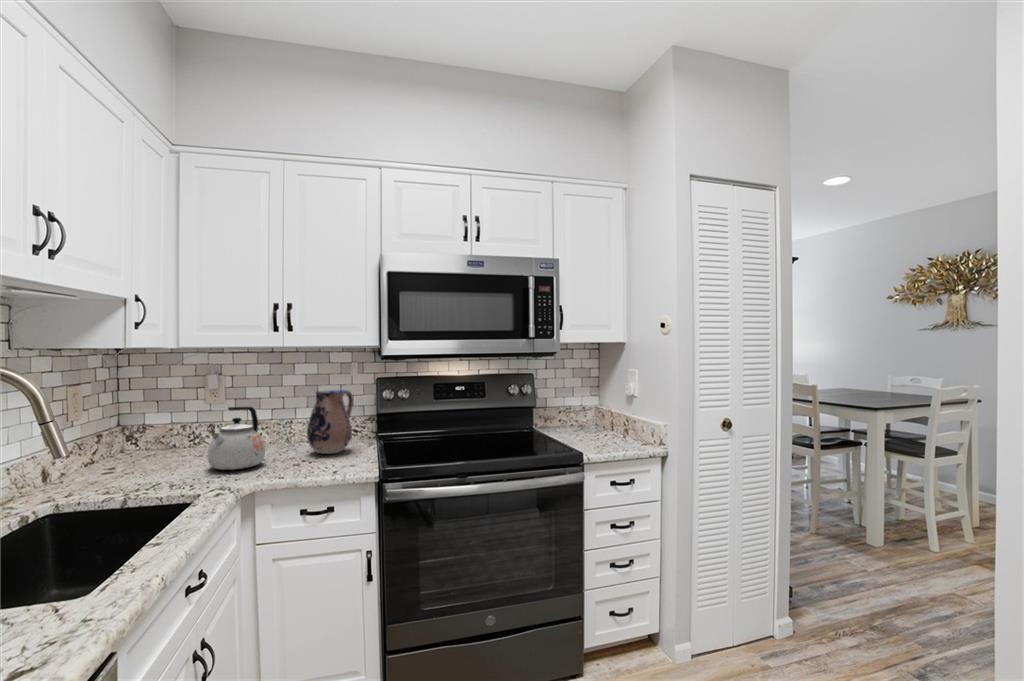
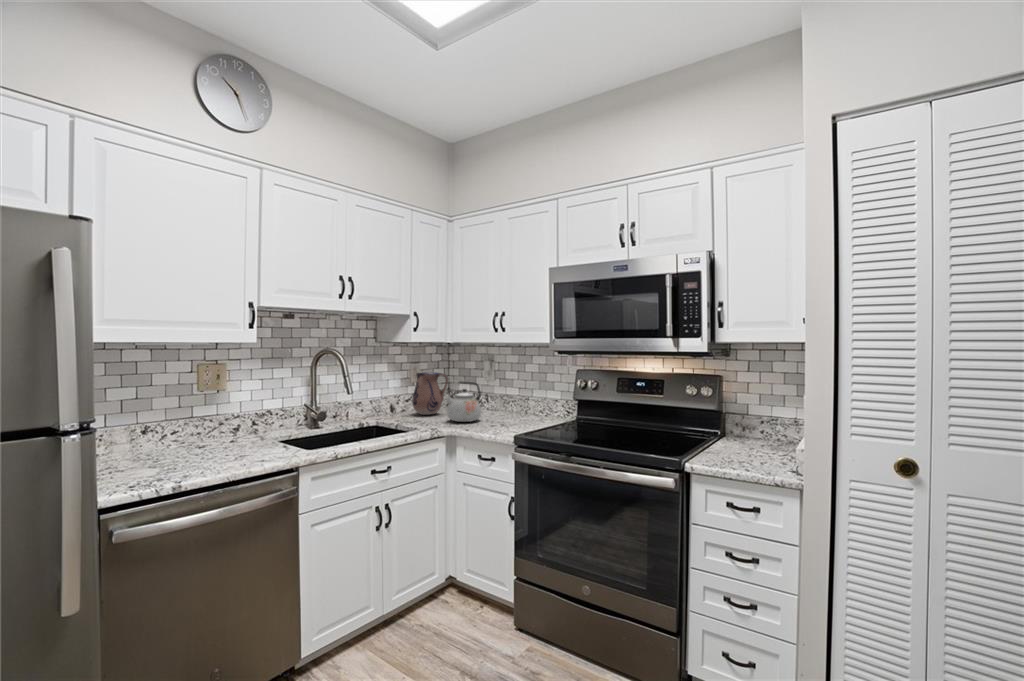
ceramic pitcher: present [307,390,353,454] -> present [412,372,448,415]

